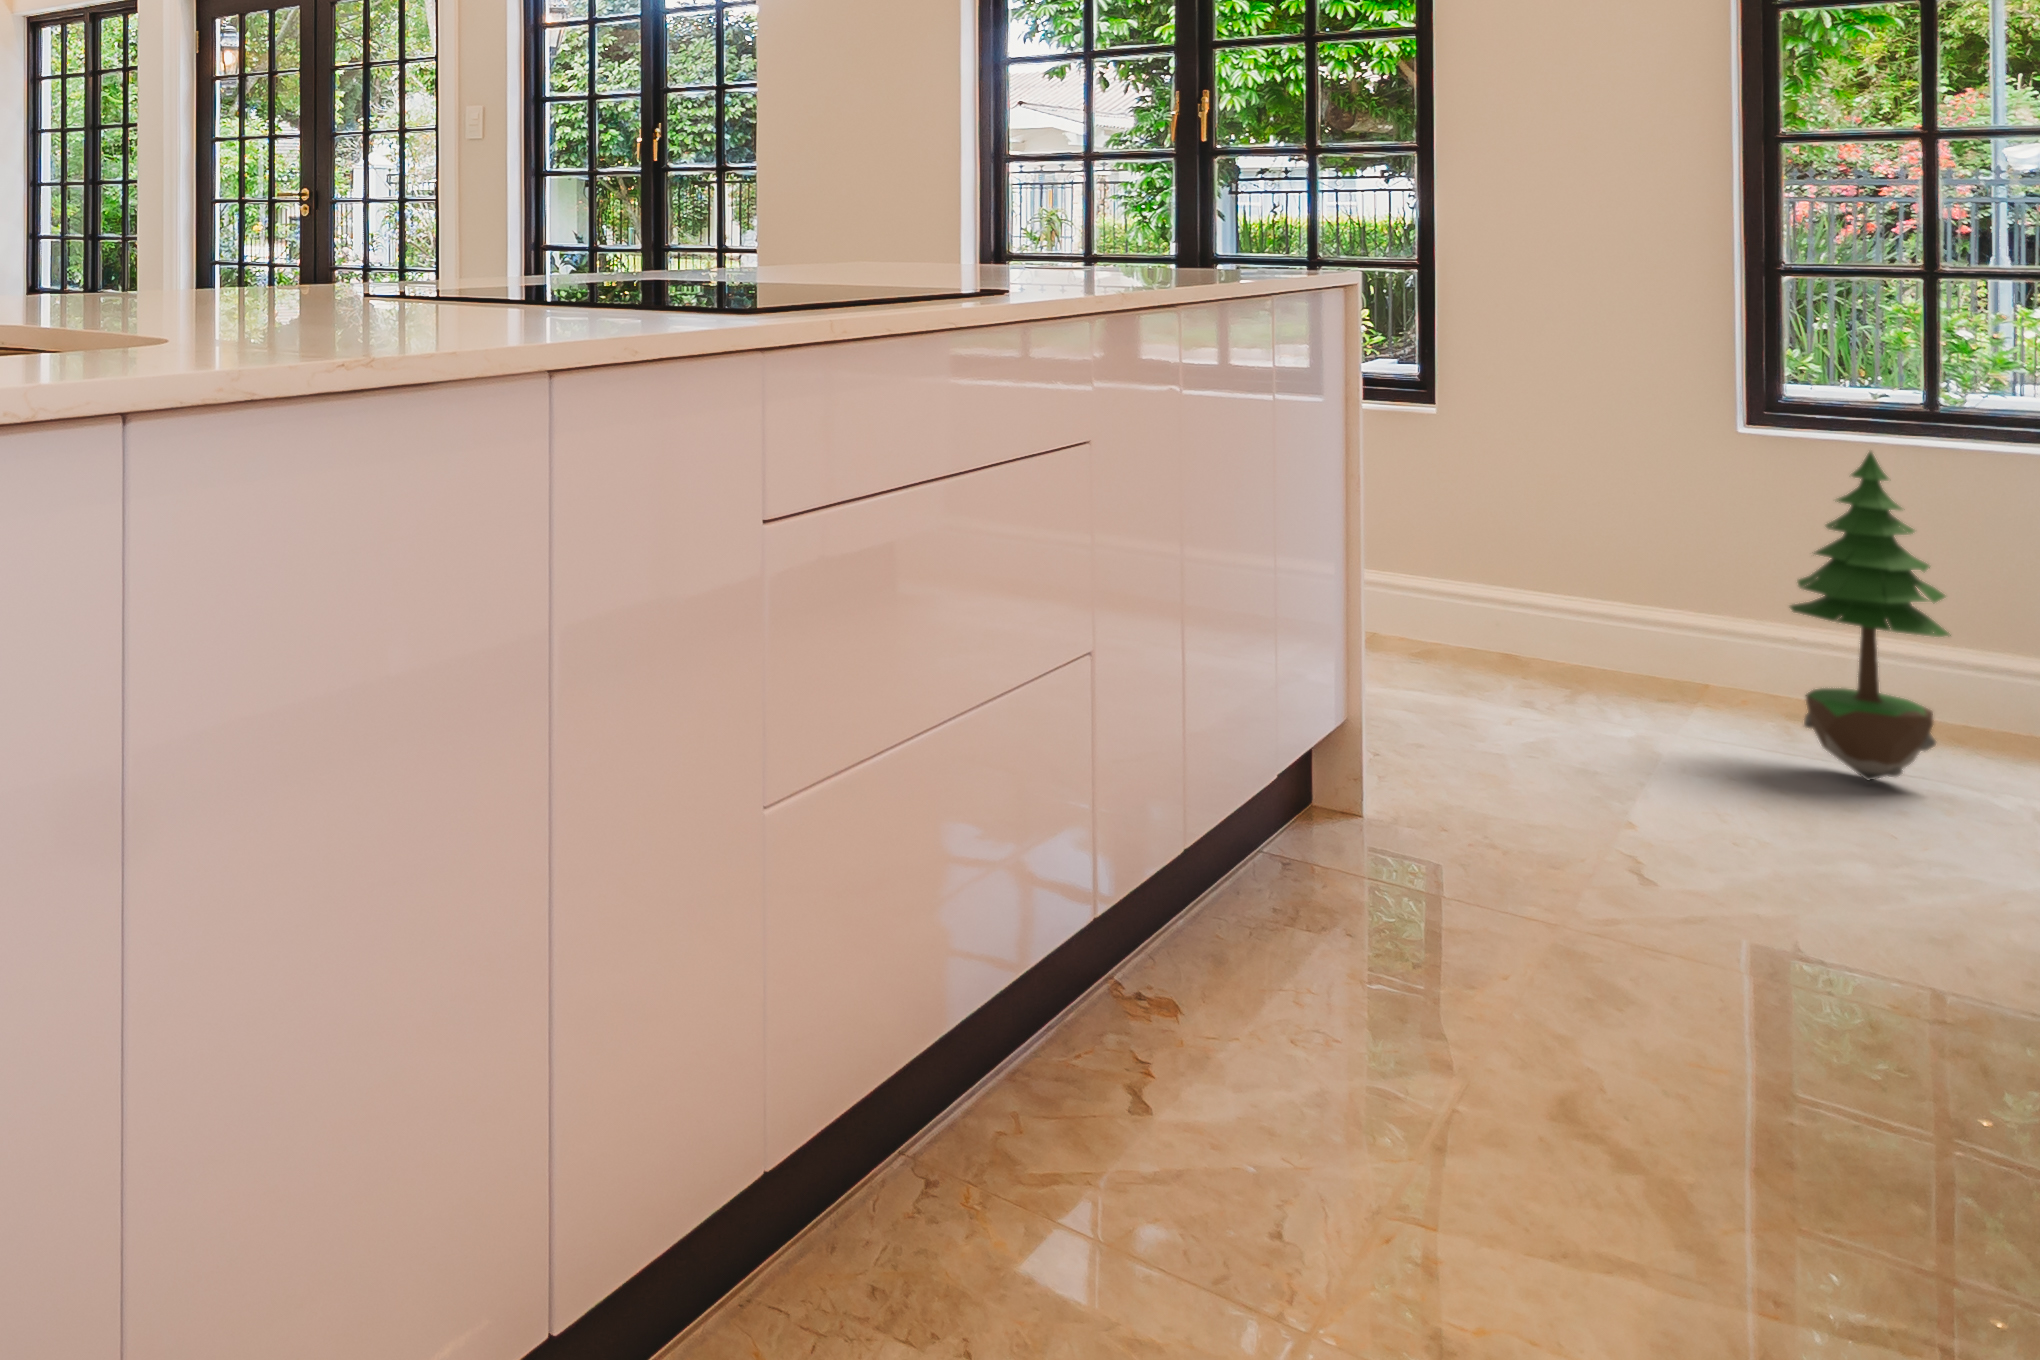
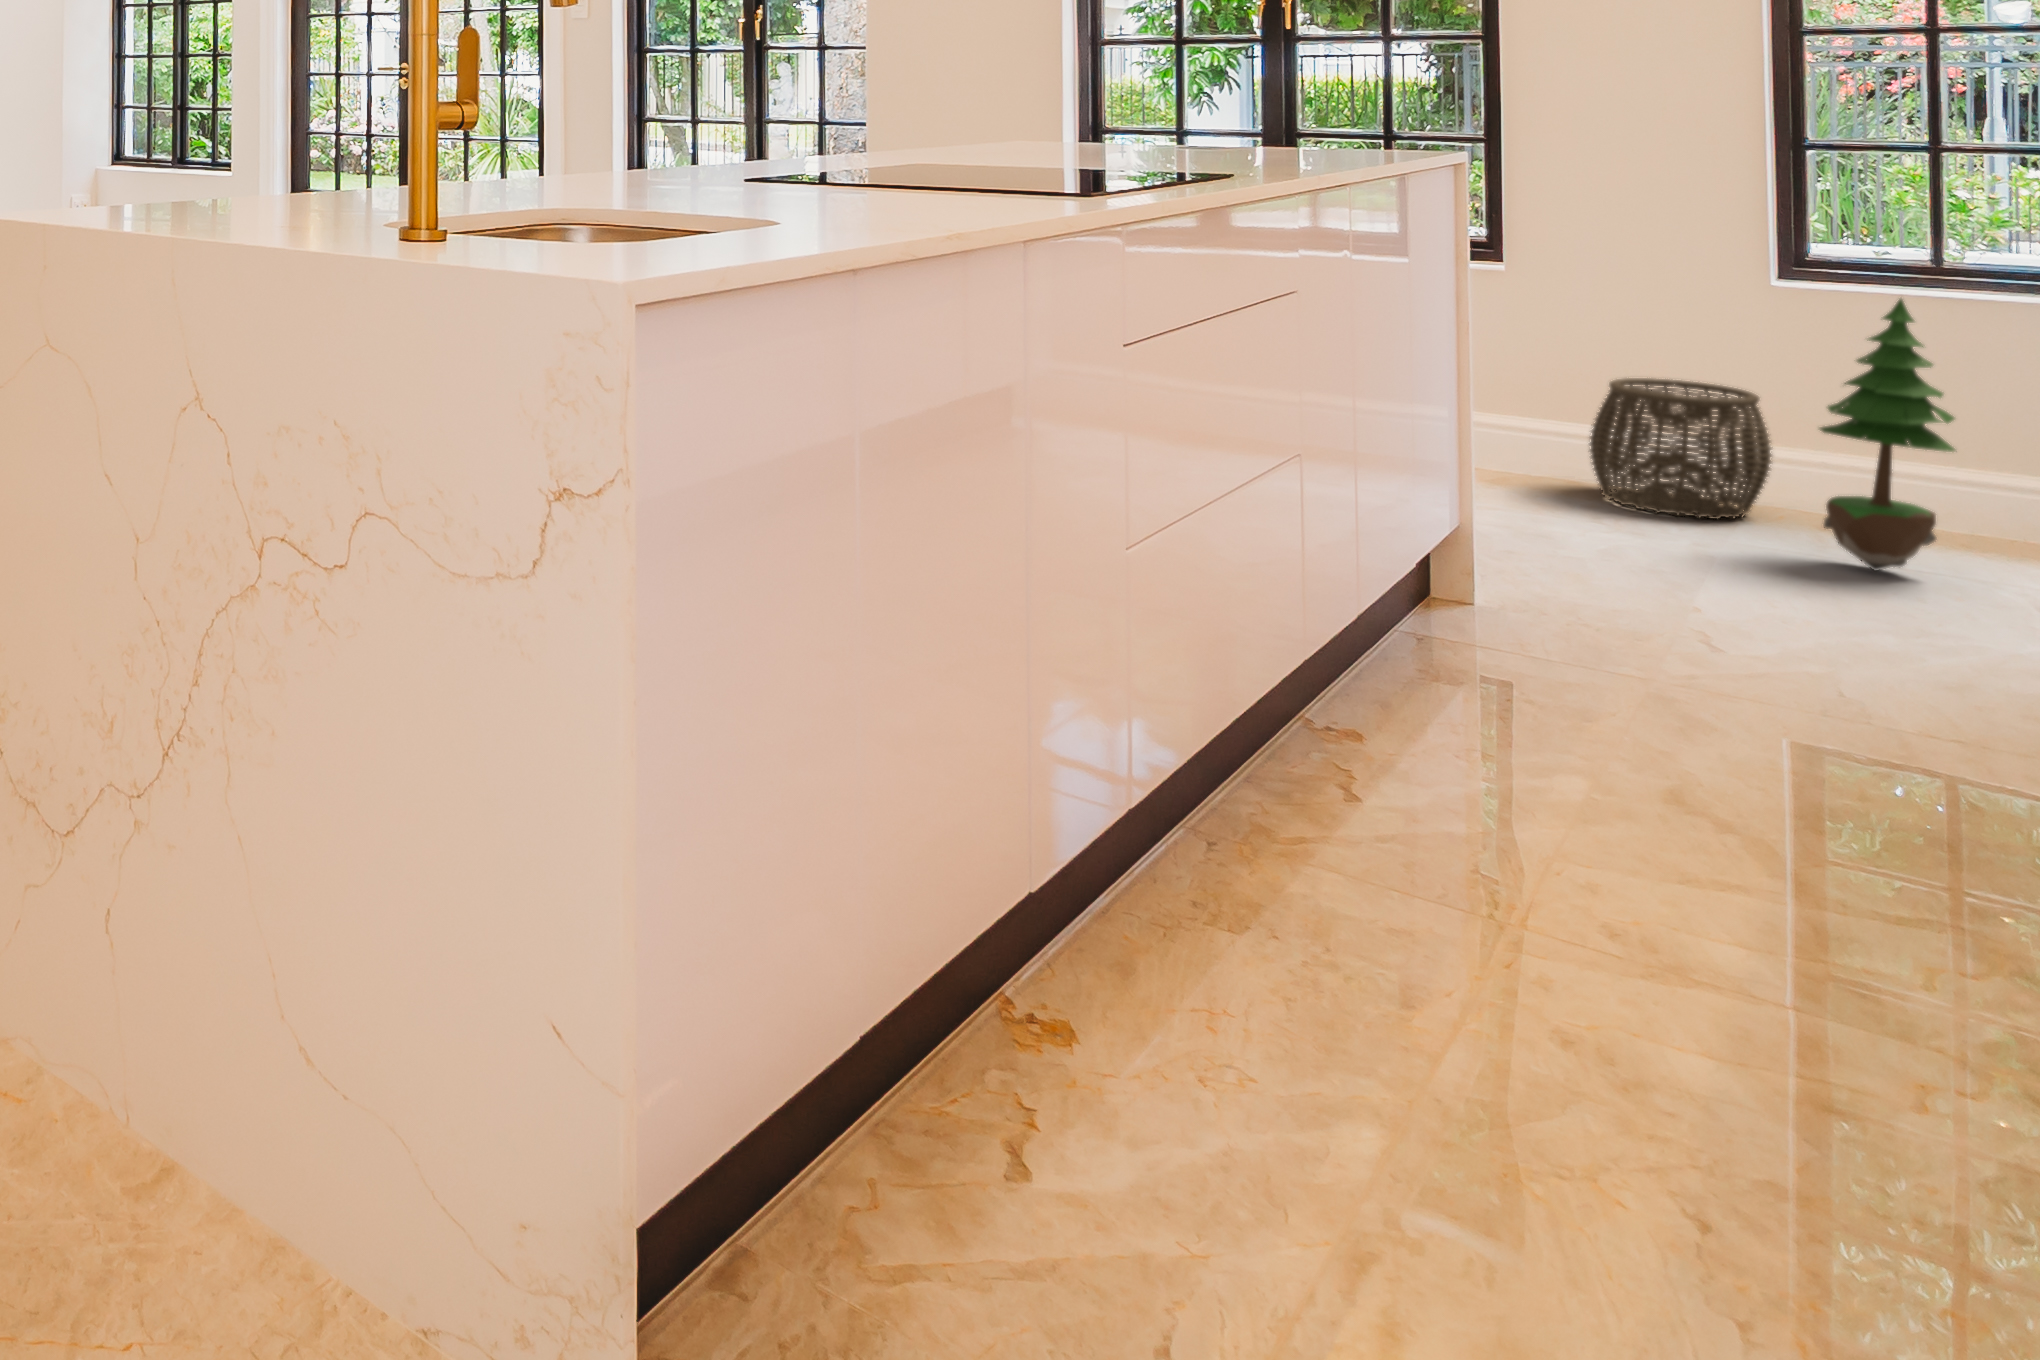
woven basket: none [1548,543,1760,713] -> present [1589,378,1772,519]

